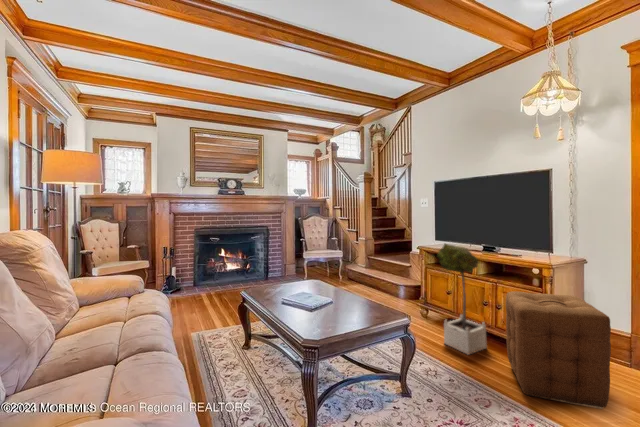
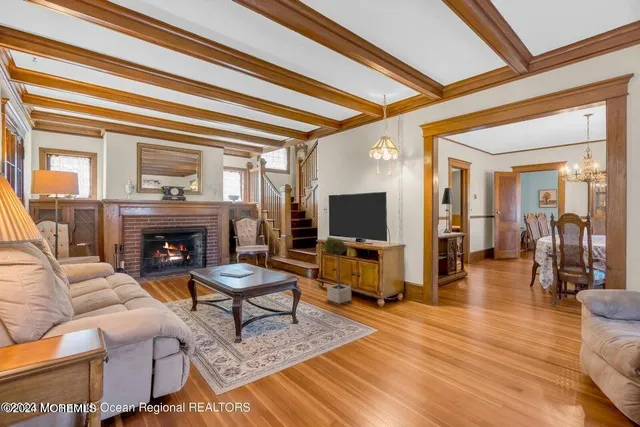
ottoman: present [506,291,611,409] -> none [356,263,397,319]

